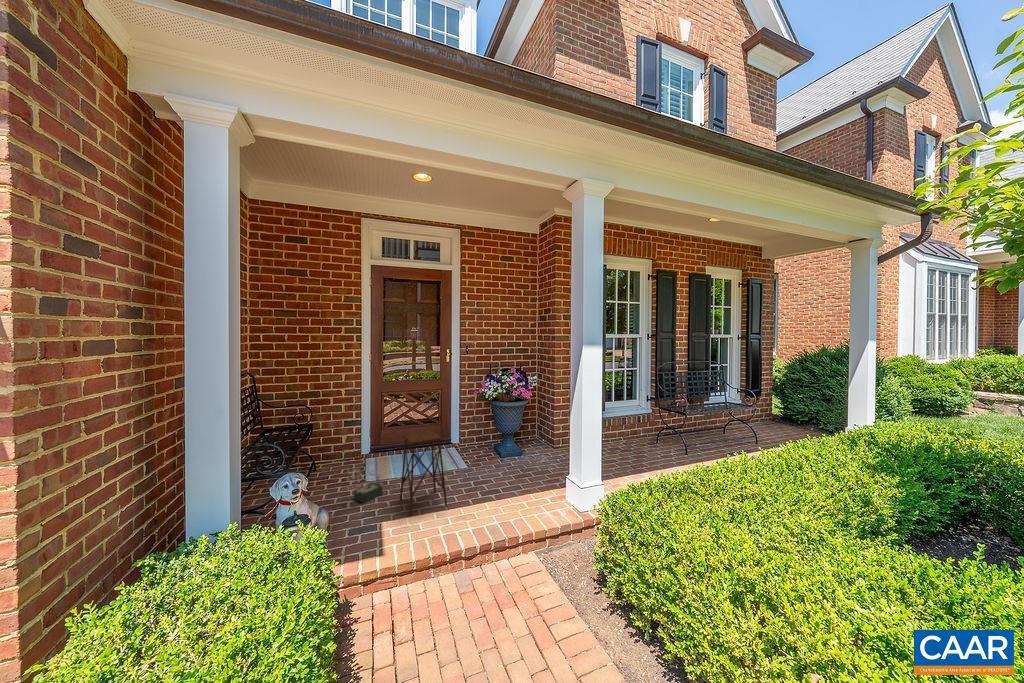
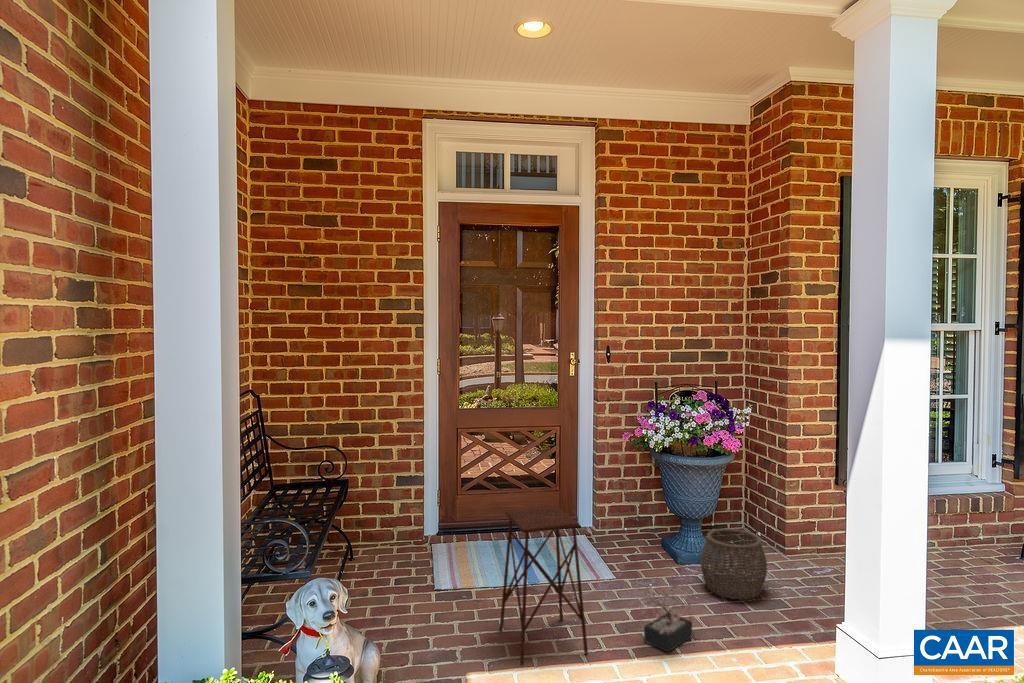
woven basket: none [510,439,543,474] -> present [700,528,768,600]
decorative plant: present [347,469,384,503] -> present [633,584,693,652]

